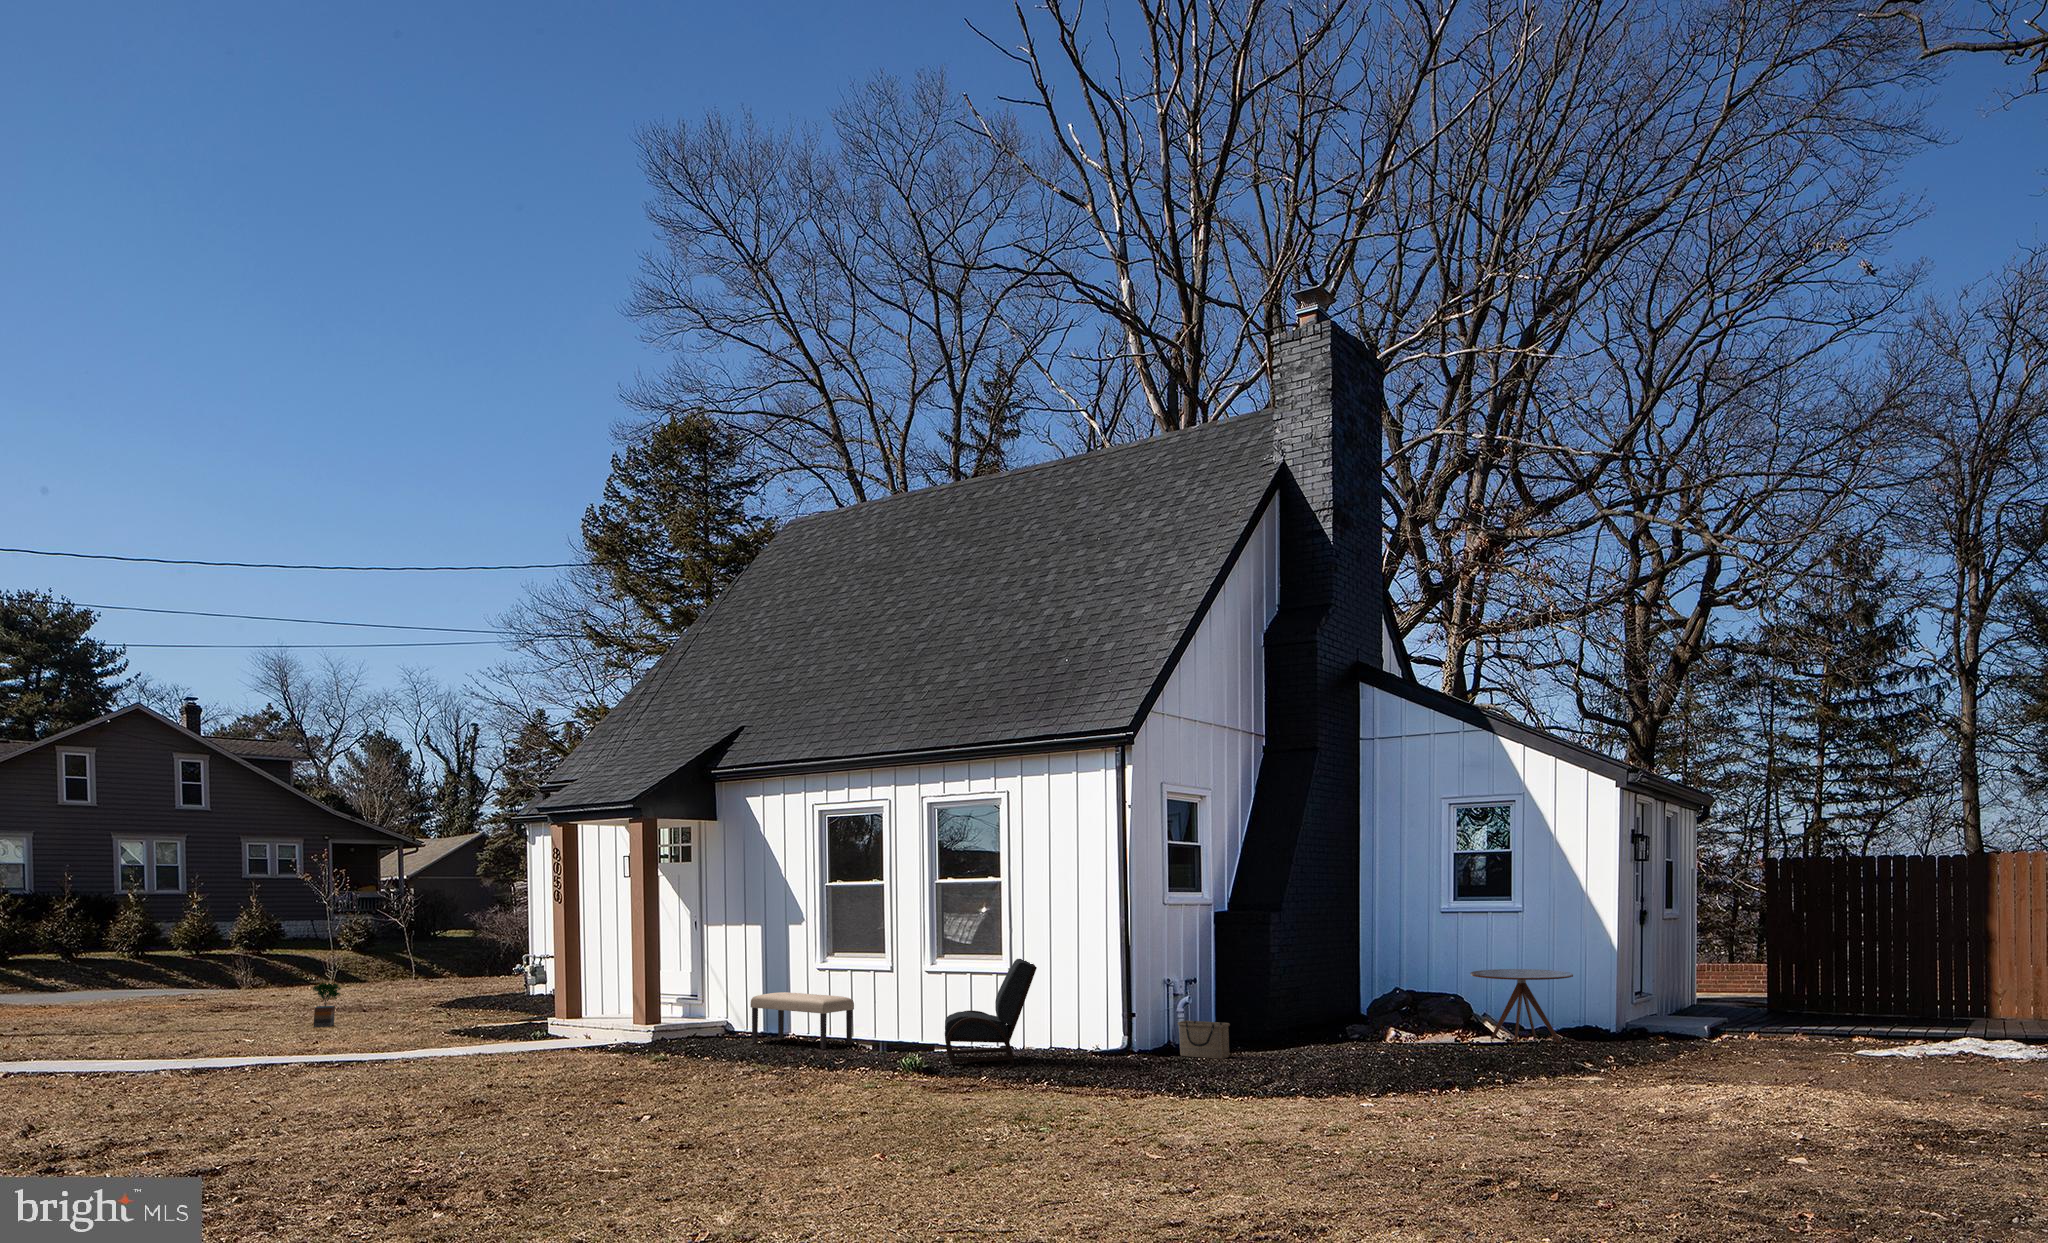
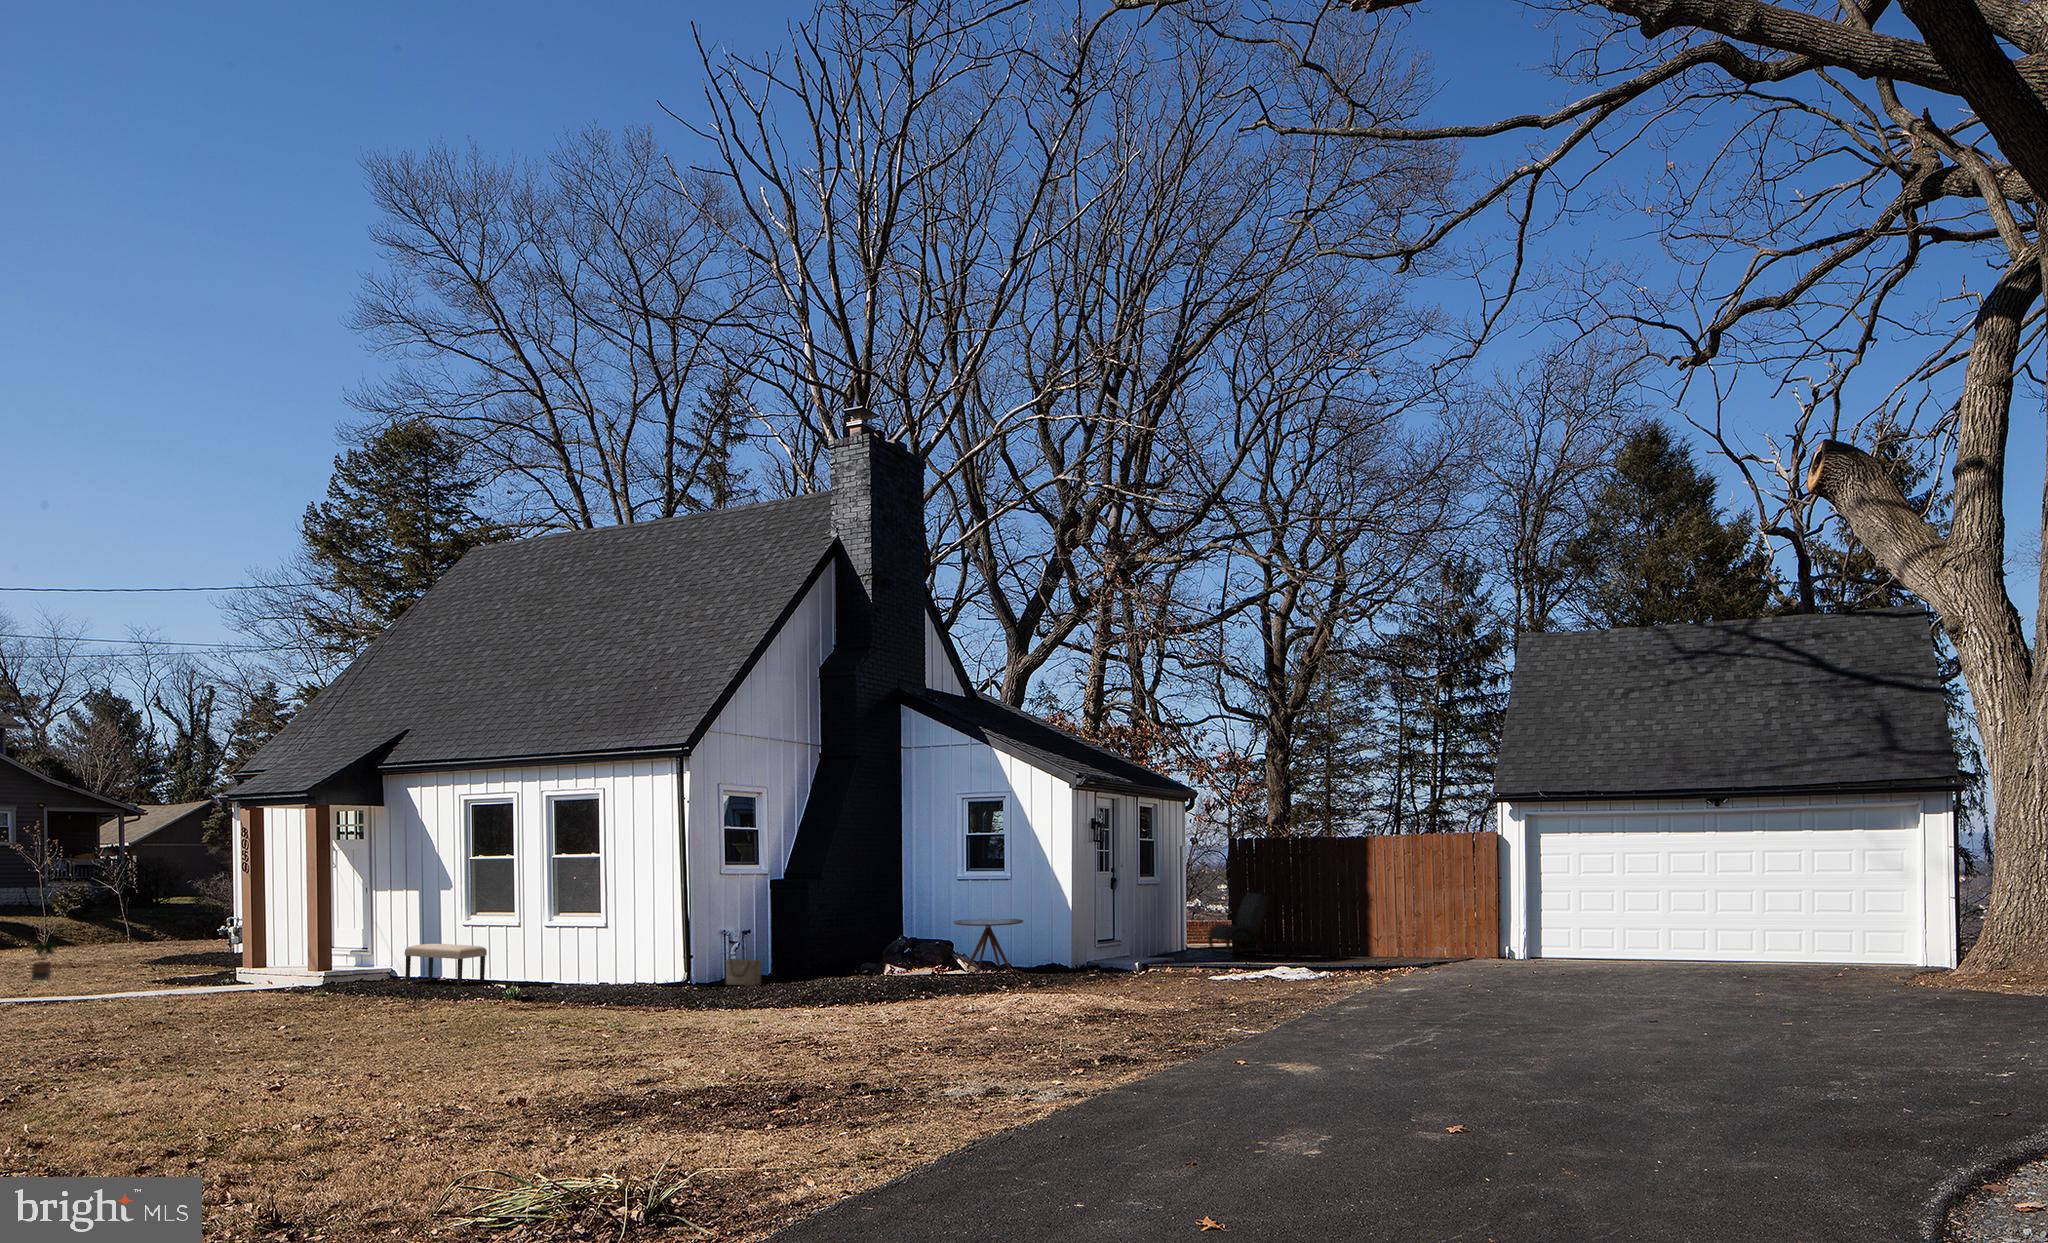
lounge chair: present [945,959,1037,1065] -> present [1208,893,1269,954]

